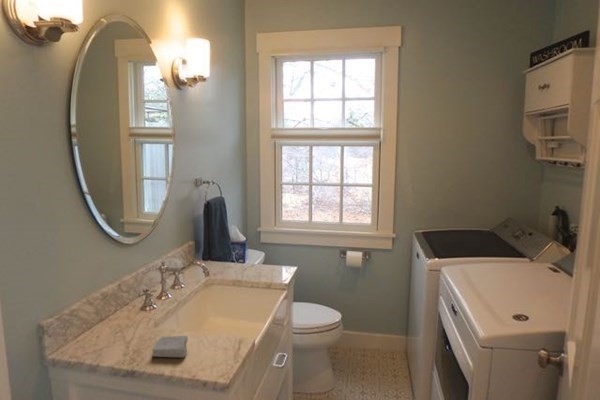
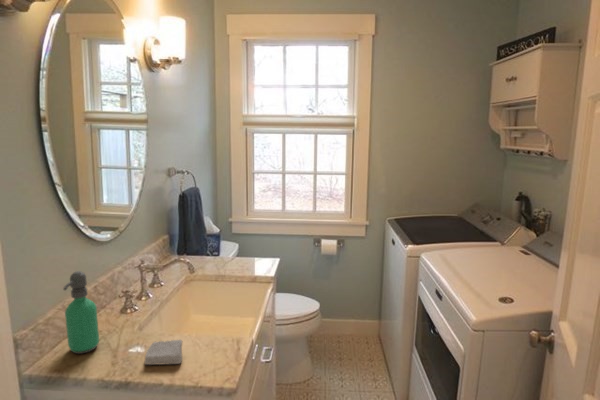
soap dispenser: none [85,269,116,344] -> present [64,271,99,354]

